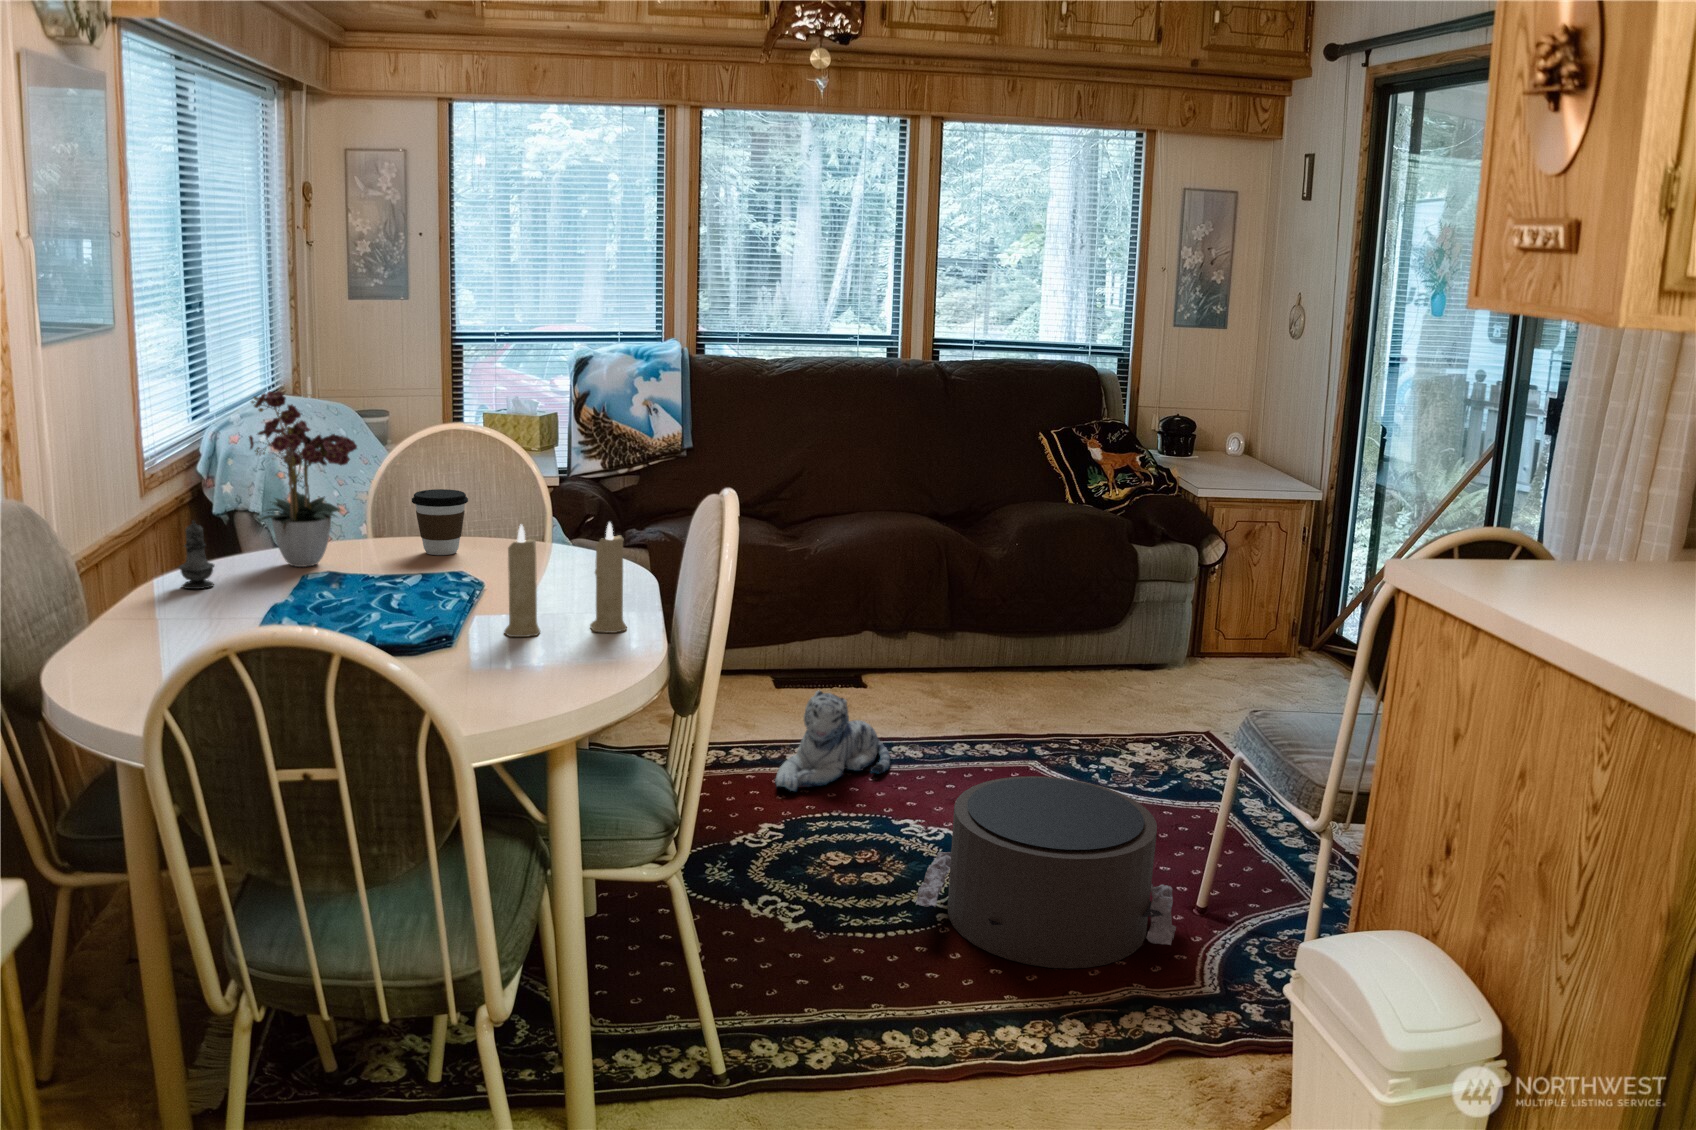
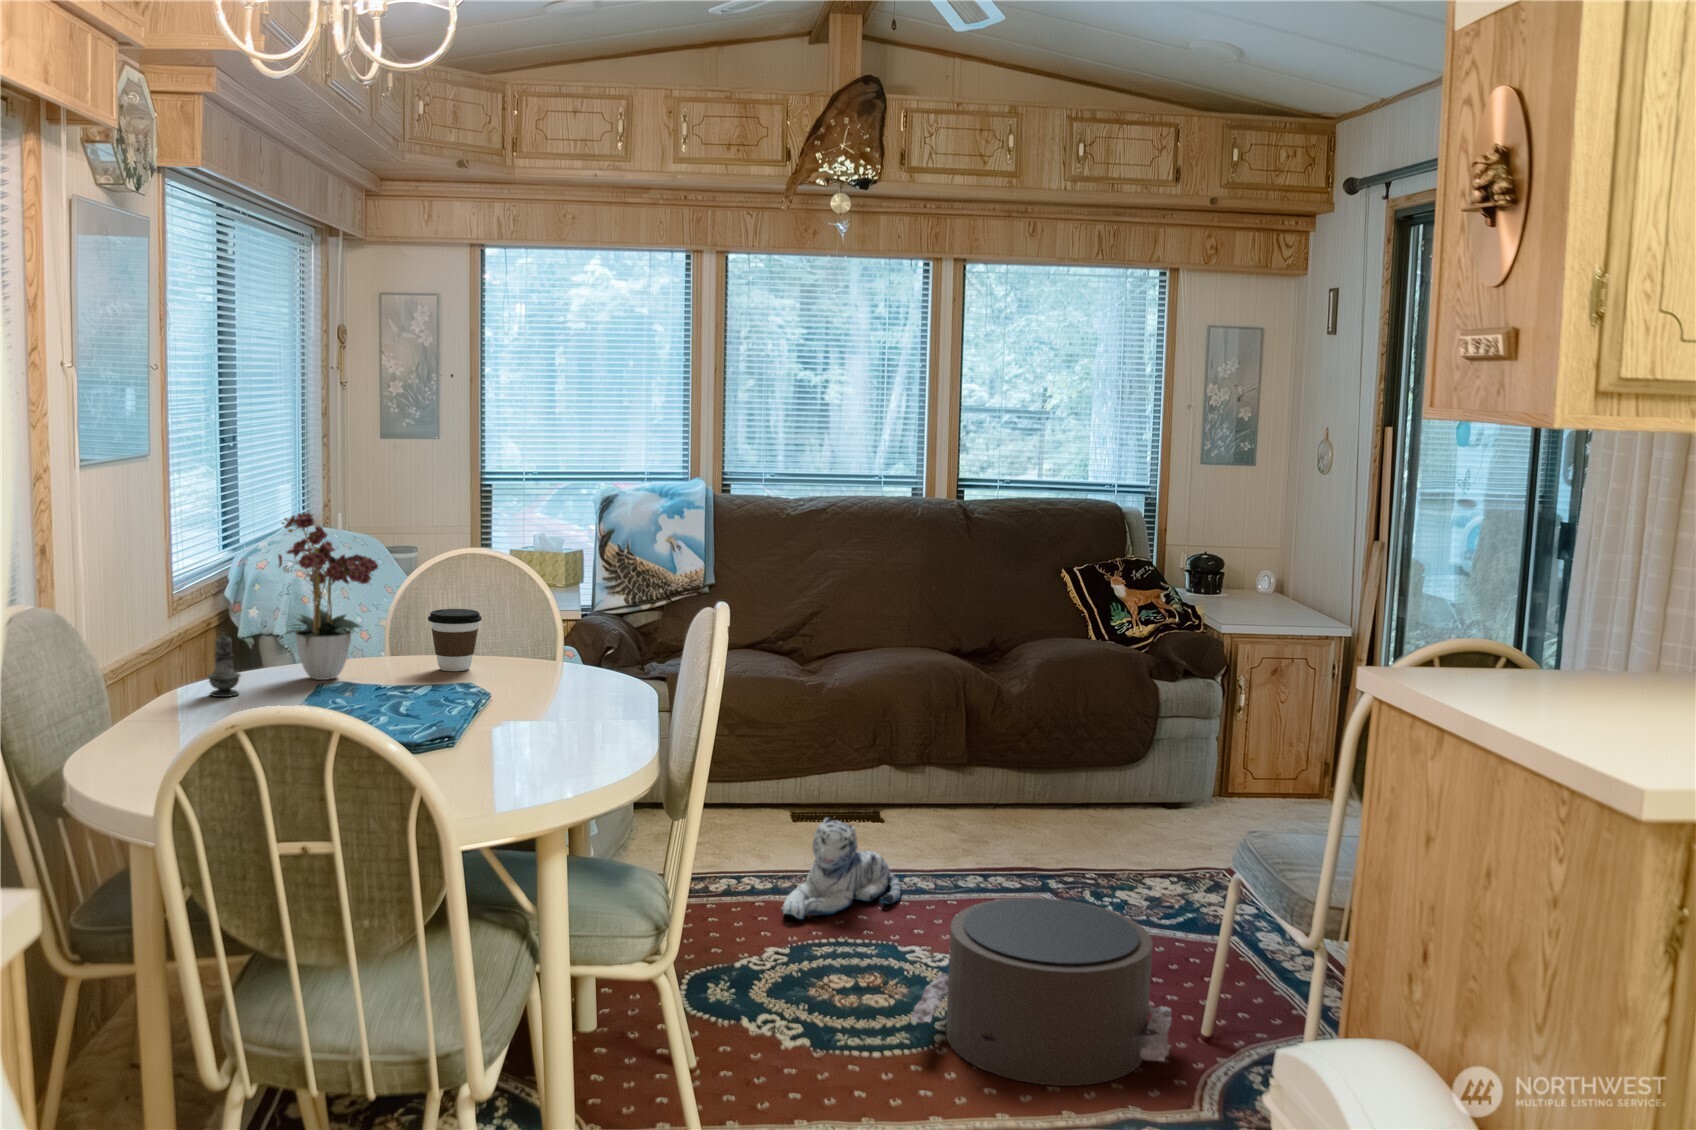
candle: present [504,523,627,637] -> none [507,626,624,738]

